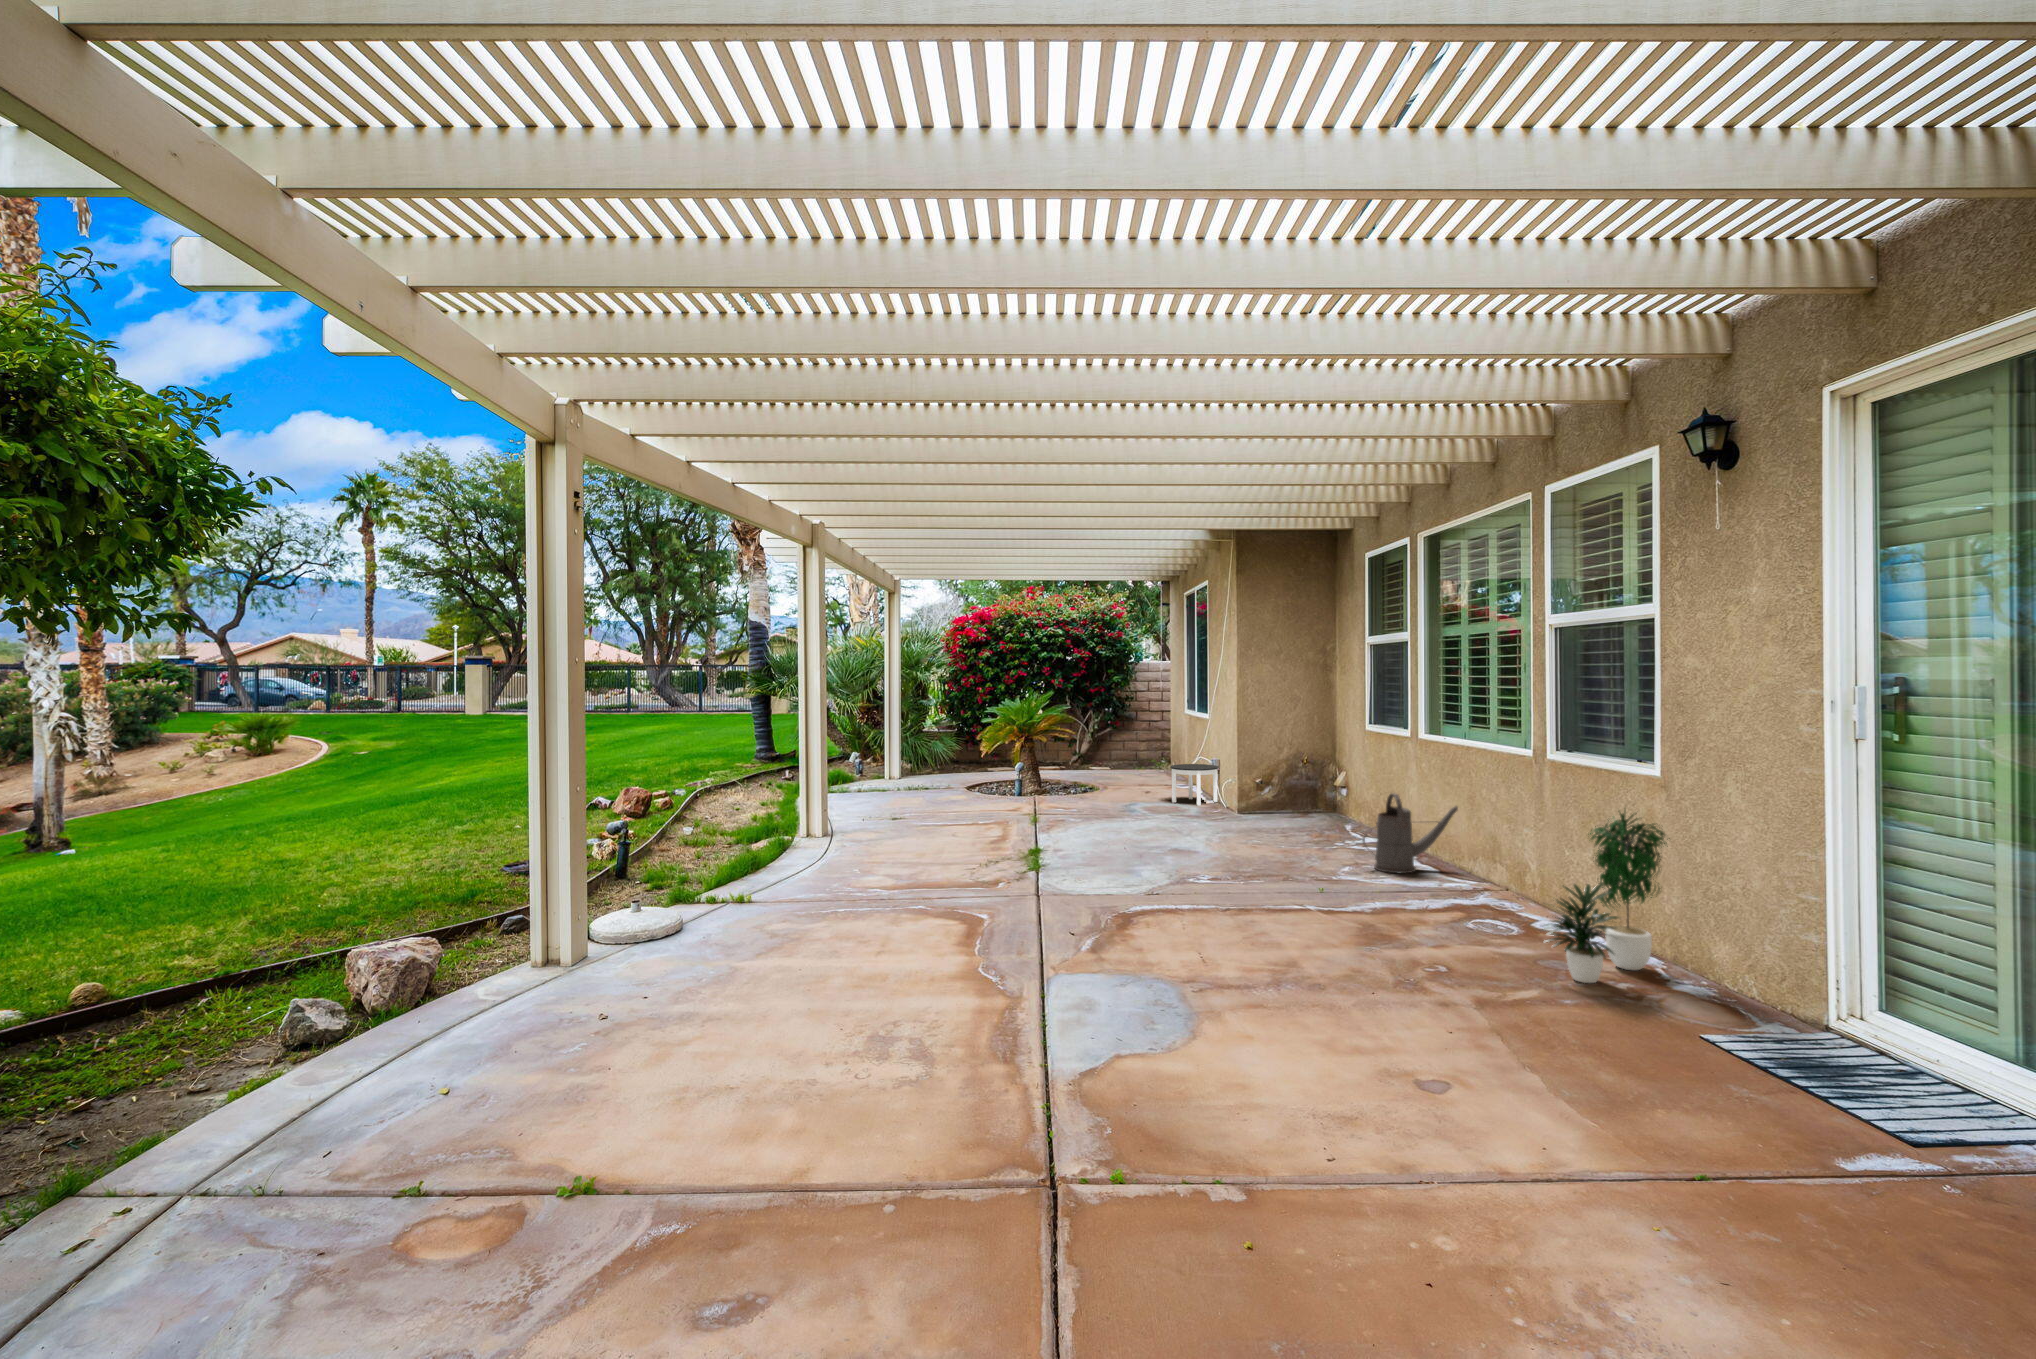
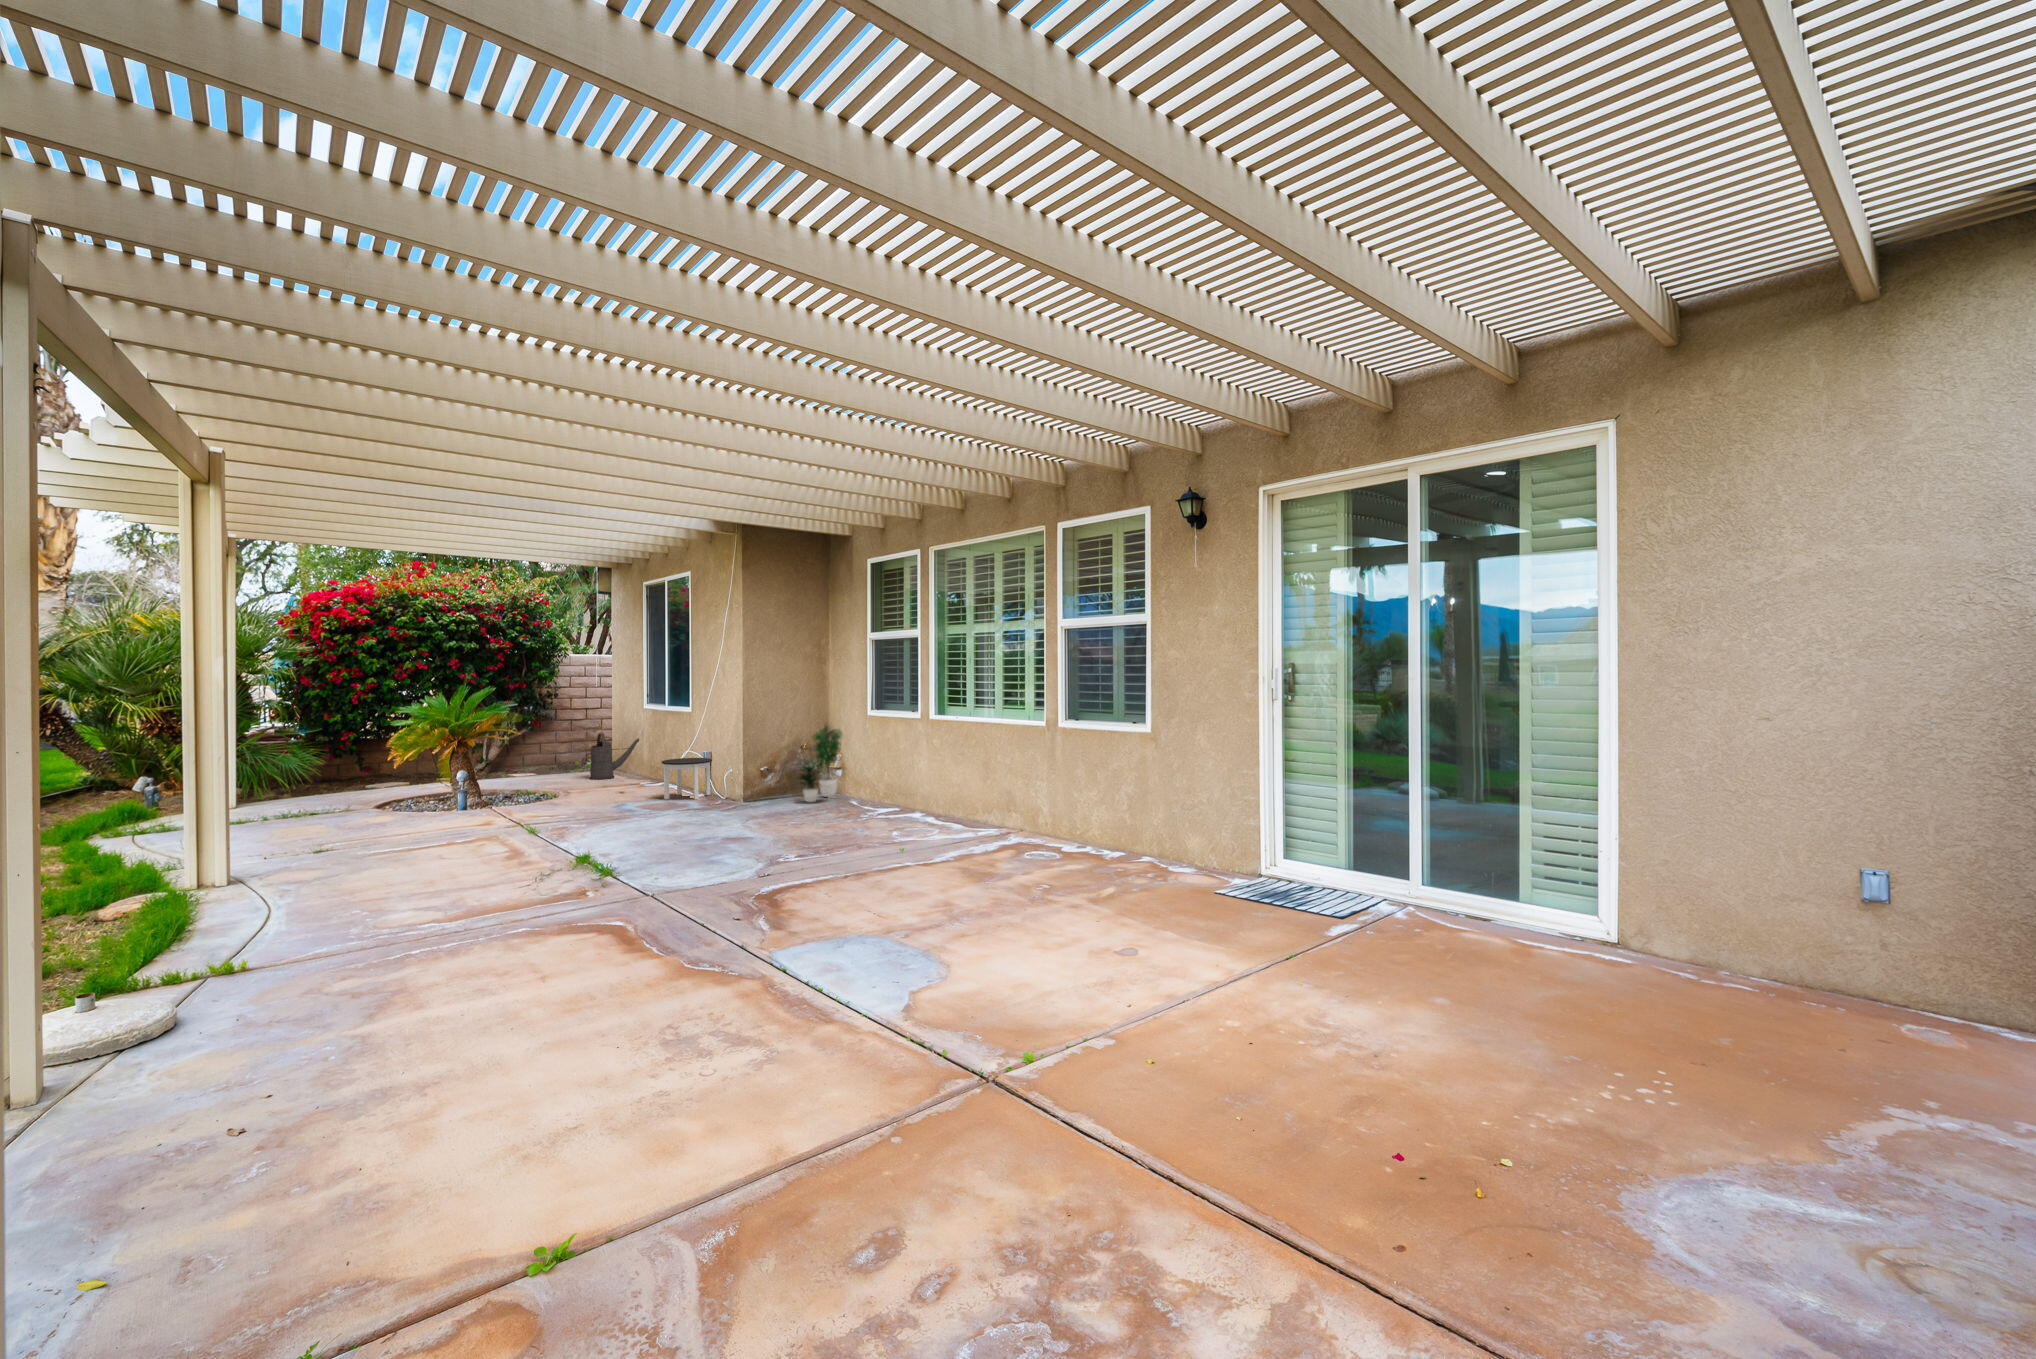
watering can: present [1363,793,1458,873] -> present [582,733,639,780]
potted plant: present [1542,810,1670,983] -> present [796,725,842,802]

